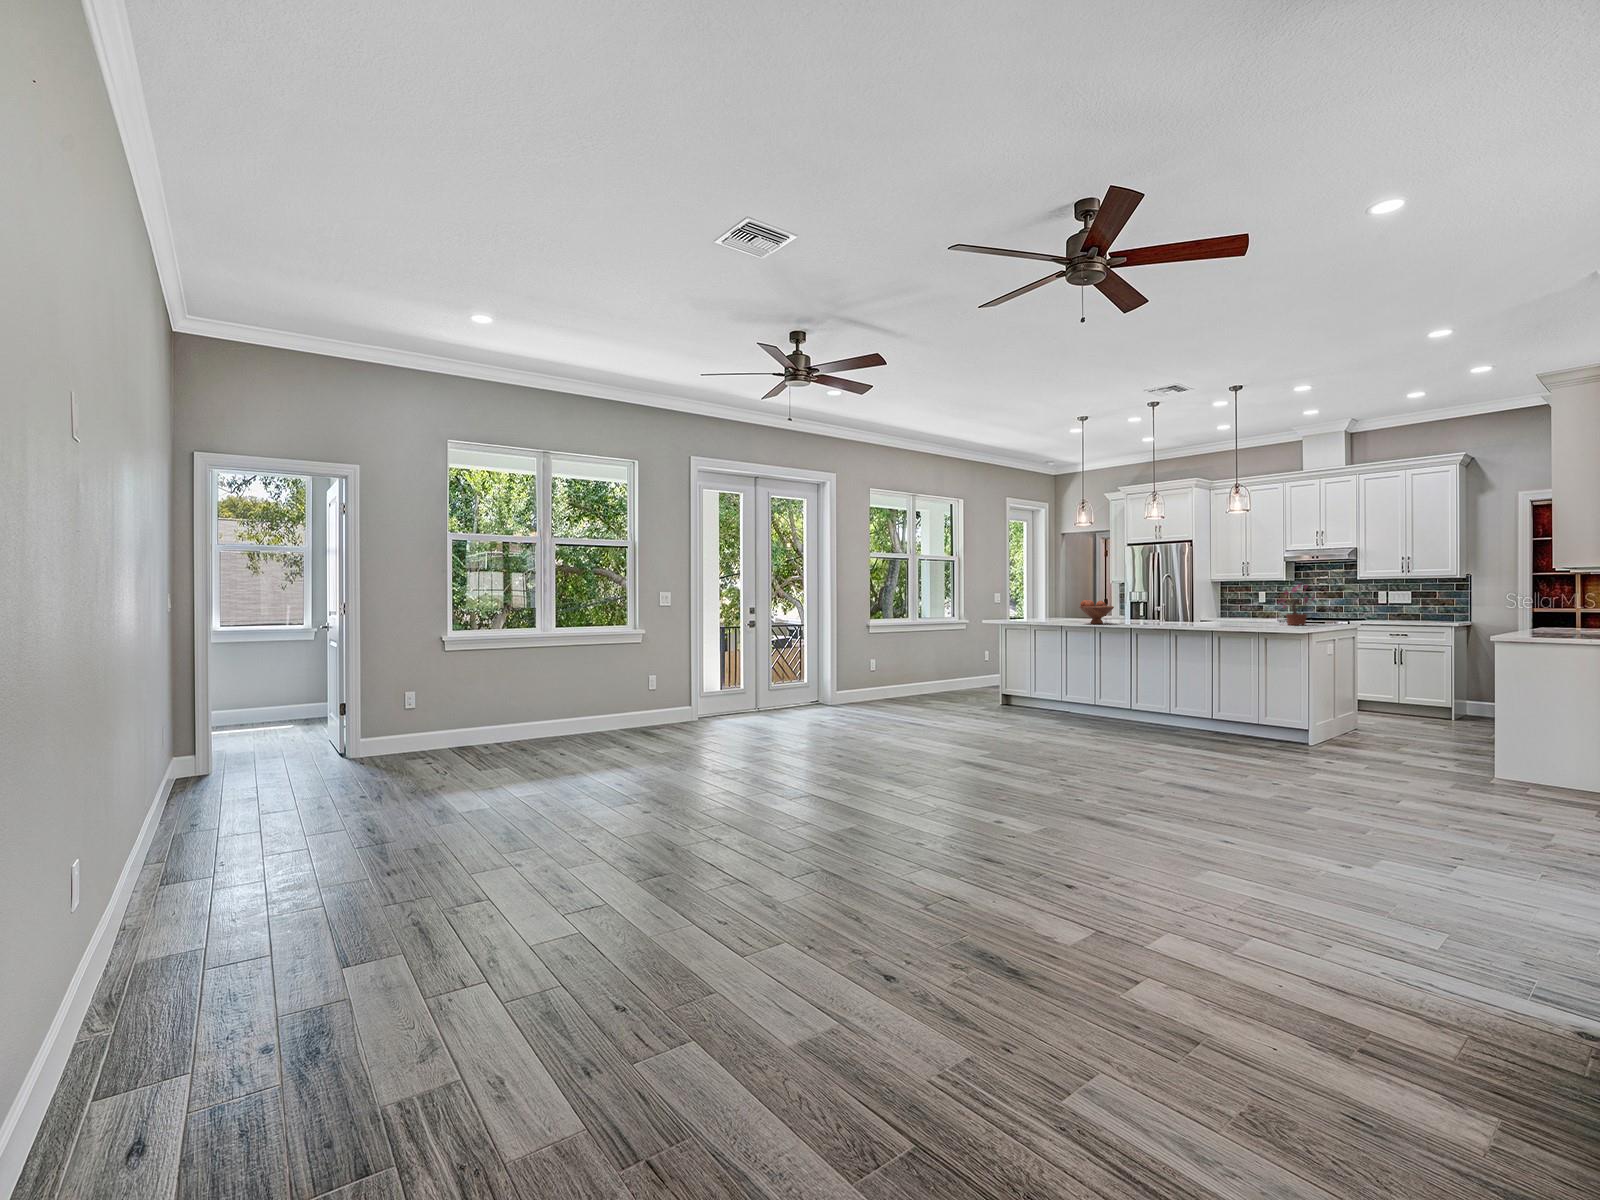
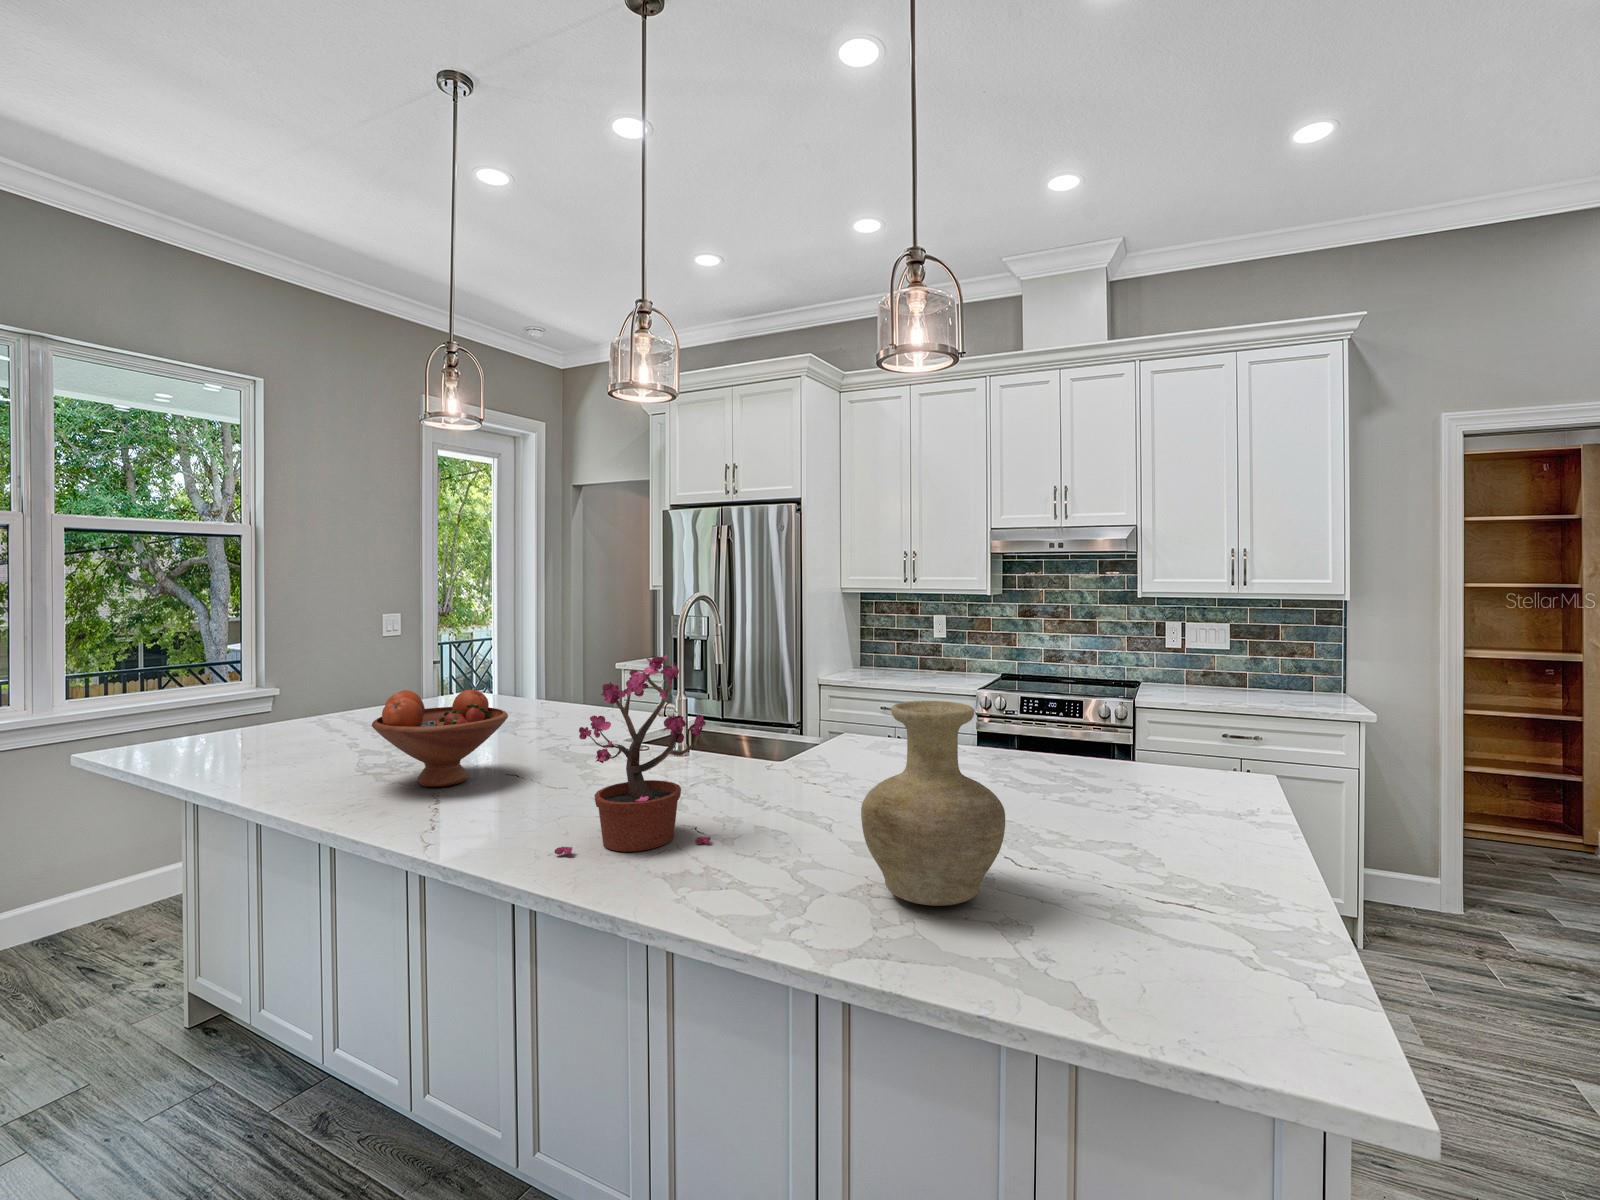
potted plant: present [1278,584,1314,625] -> present [554,654,710,855]
vase: none [1220,591,1253,629] -> present [861,701,1005,906]

